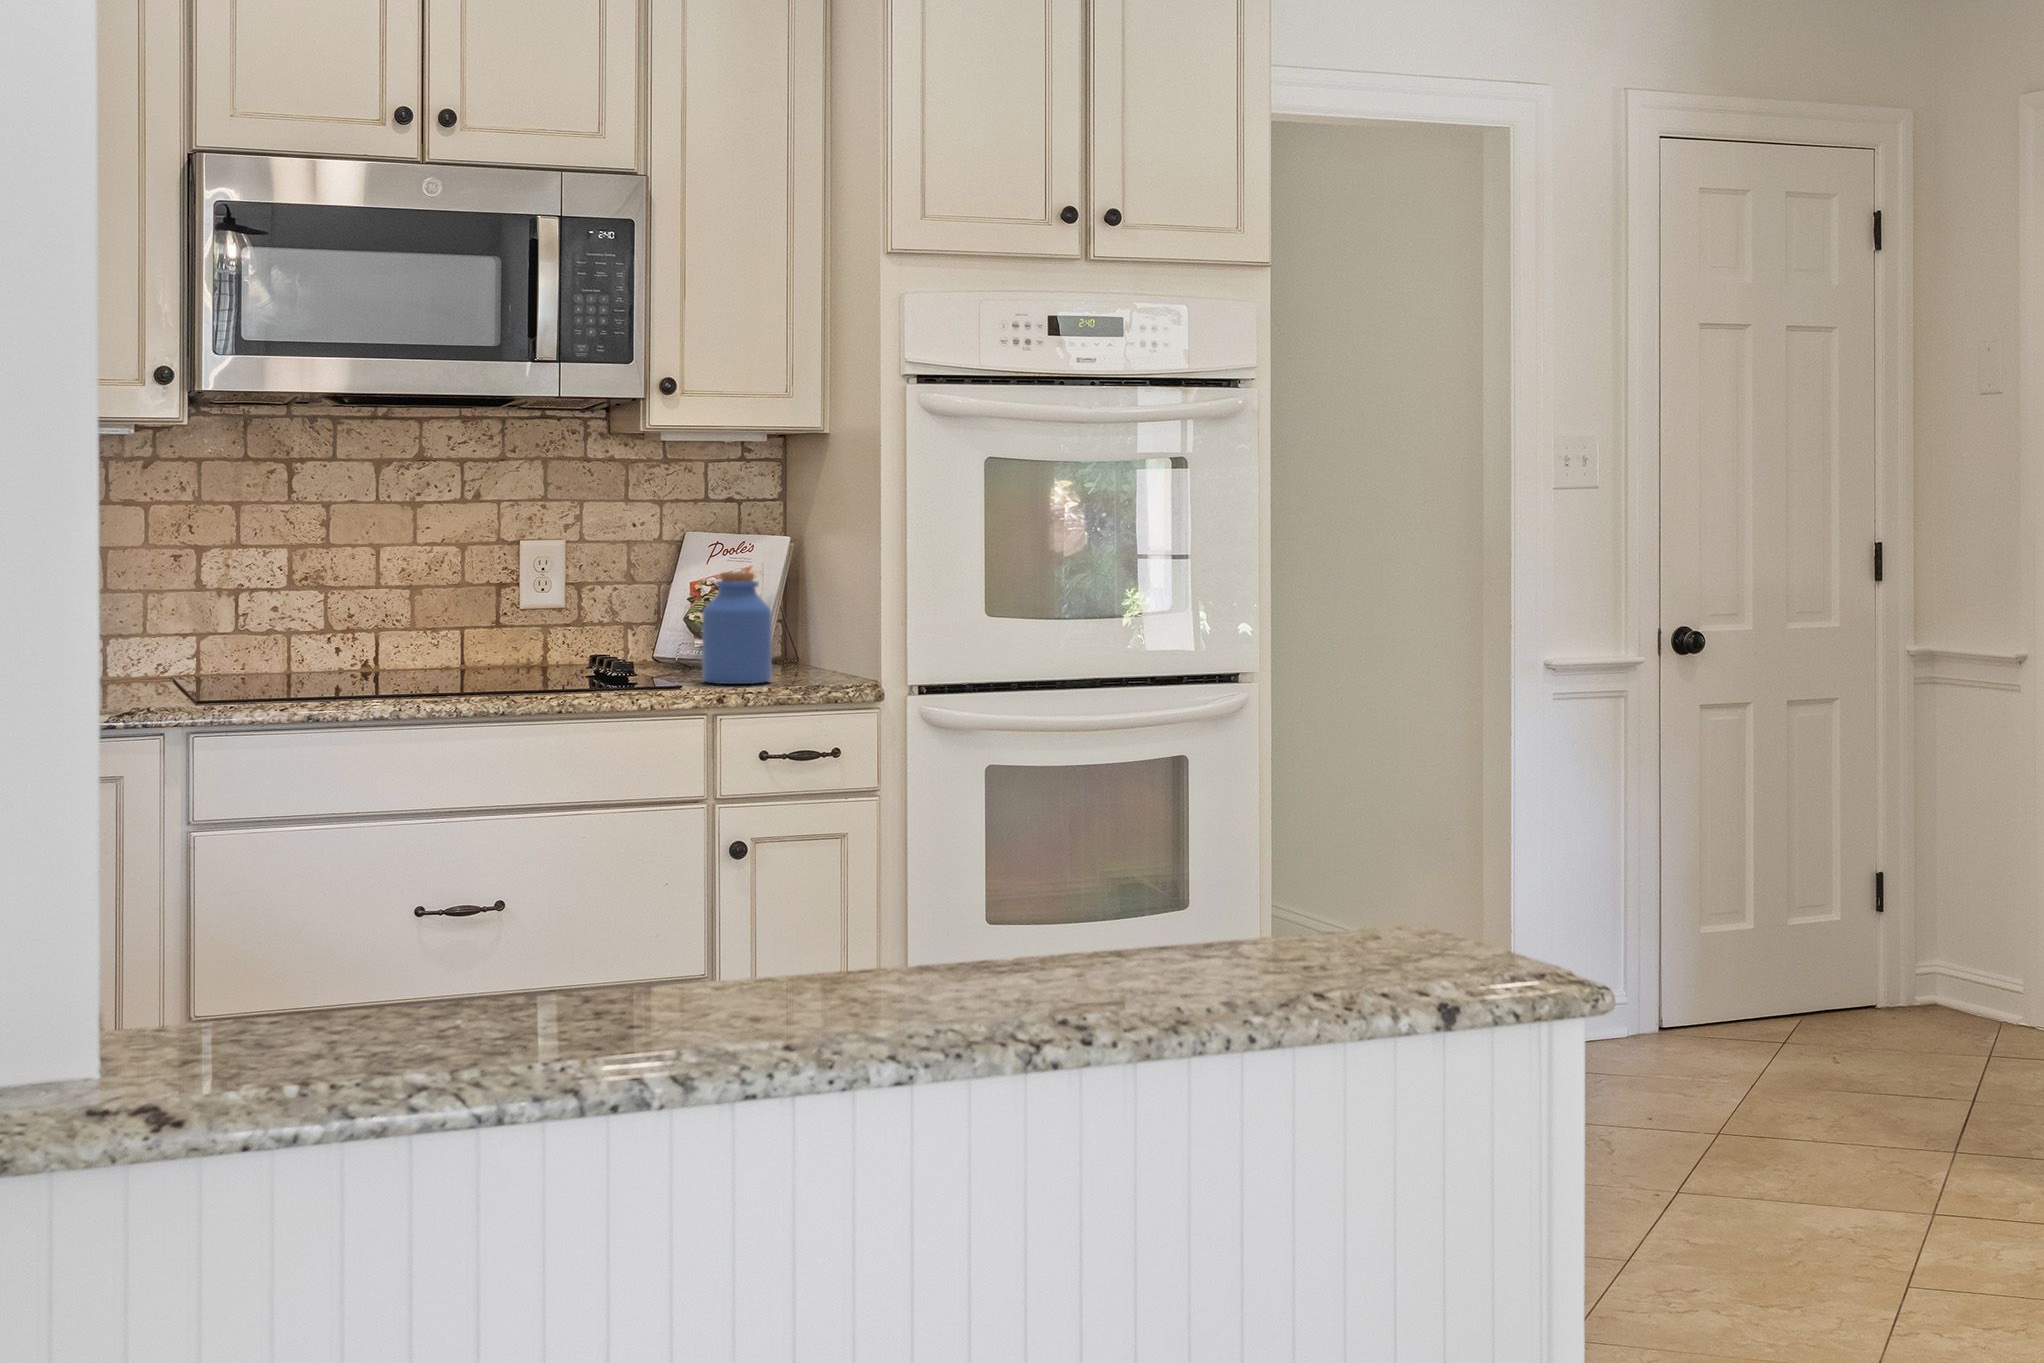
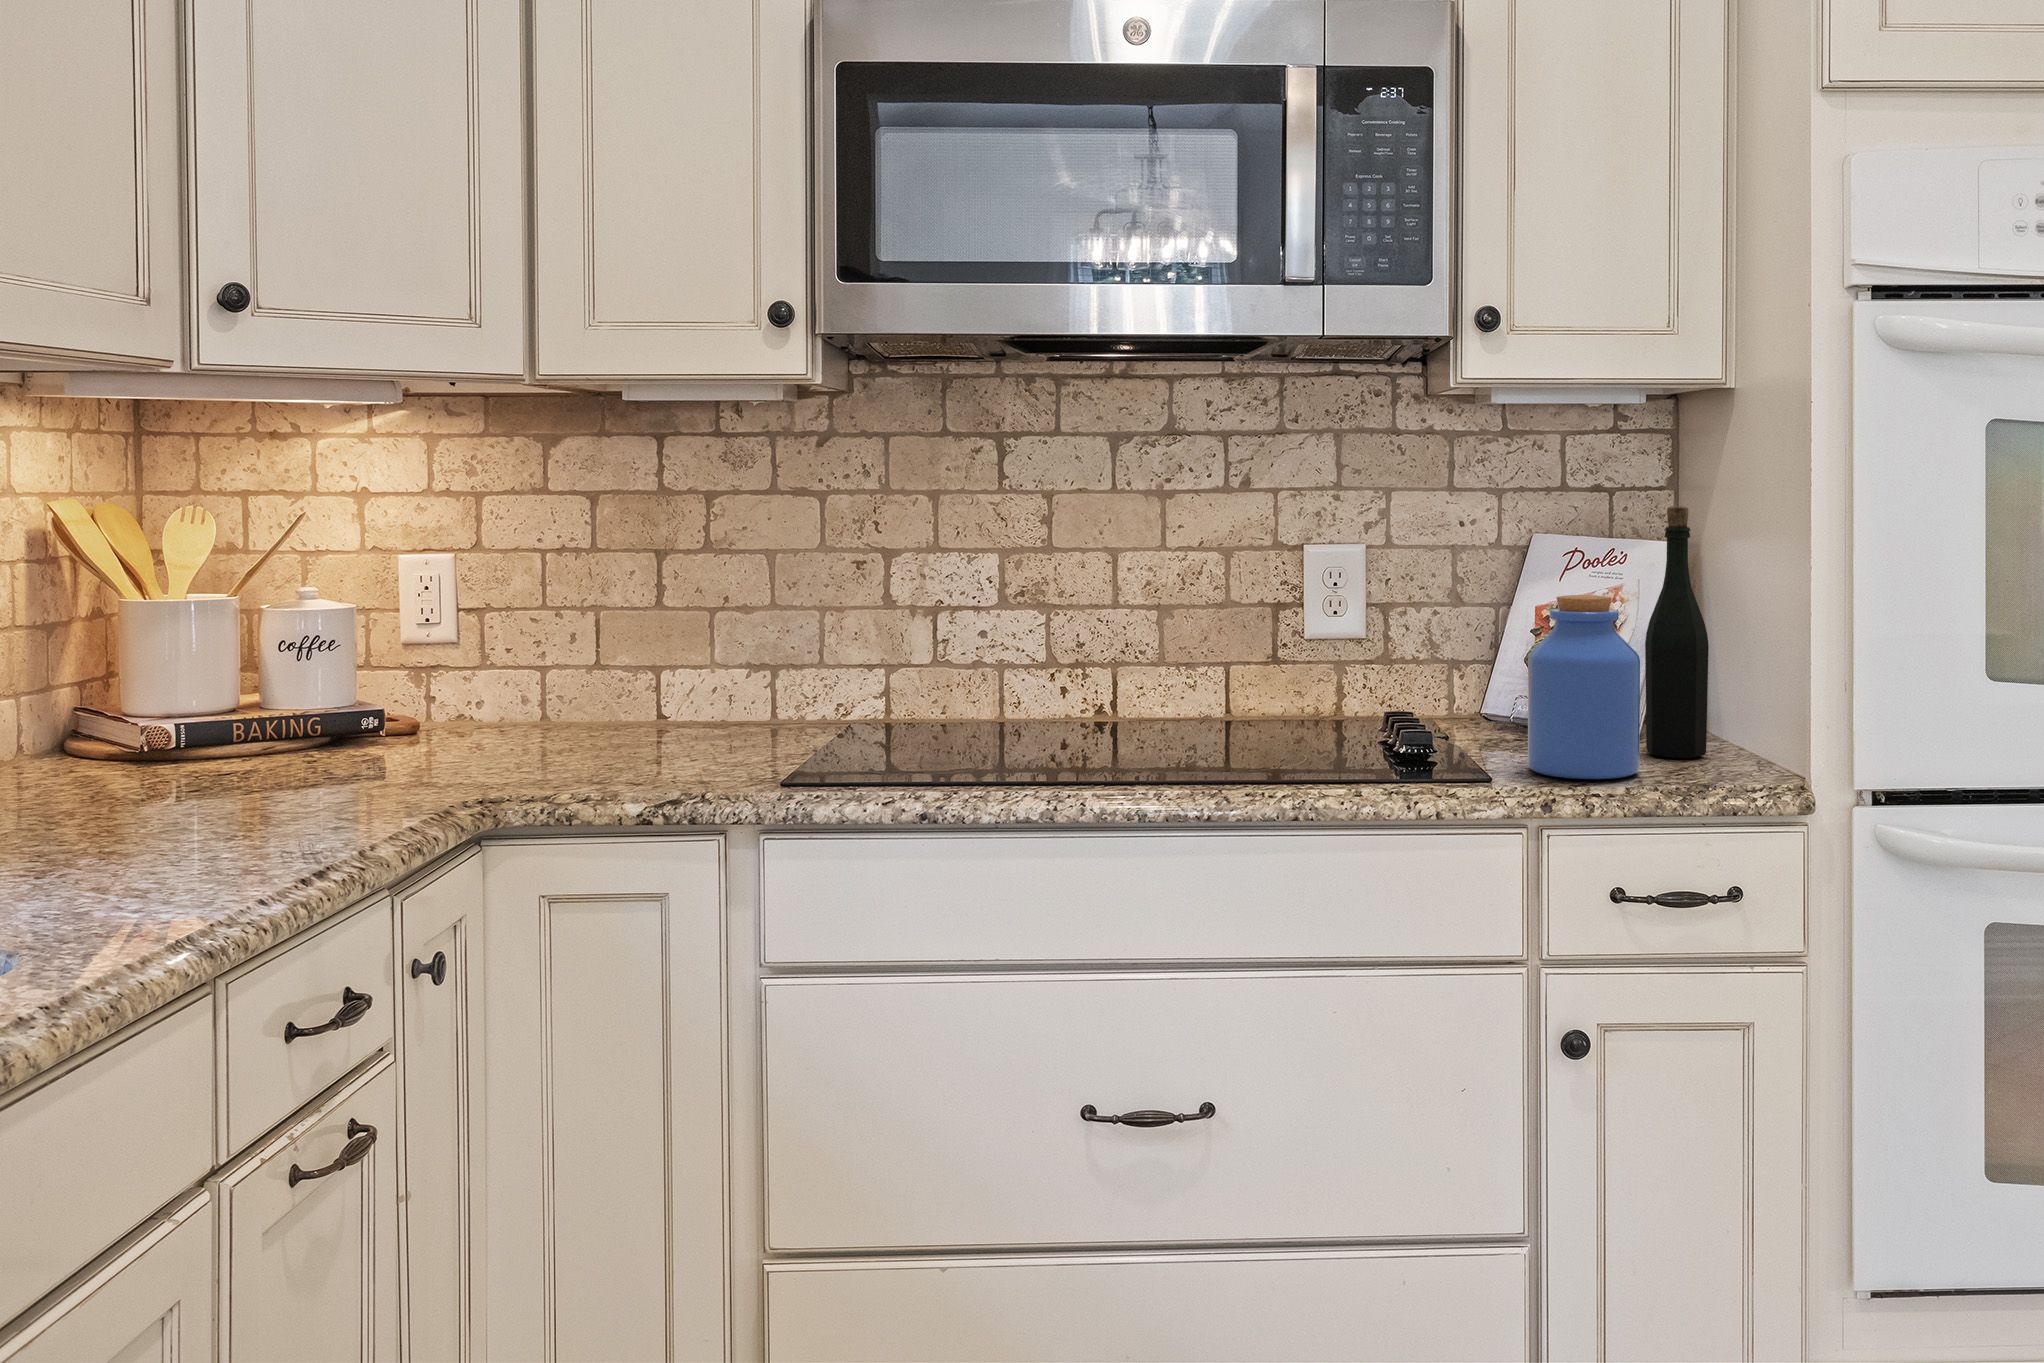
bottle: none [772,515,812,676] -> present [1645,506,1709,758]

